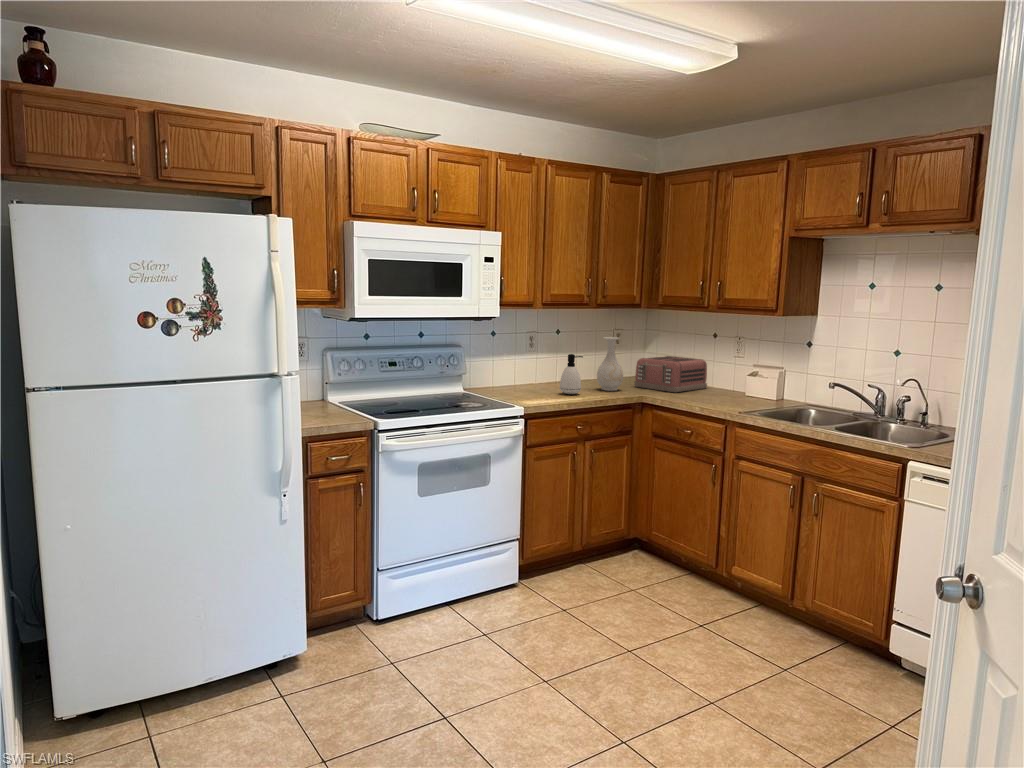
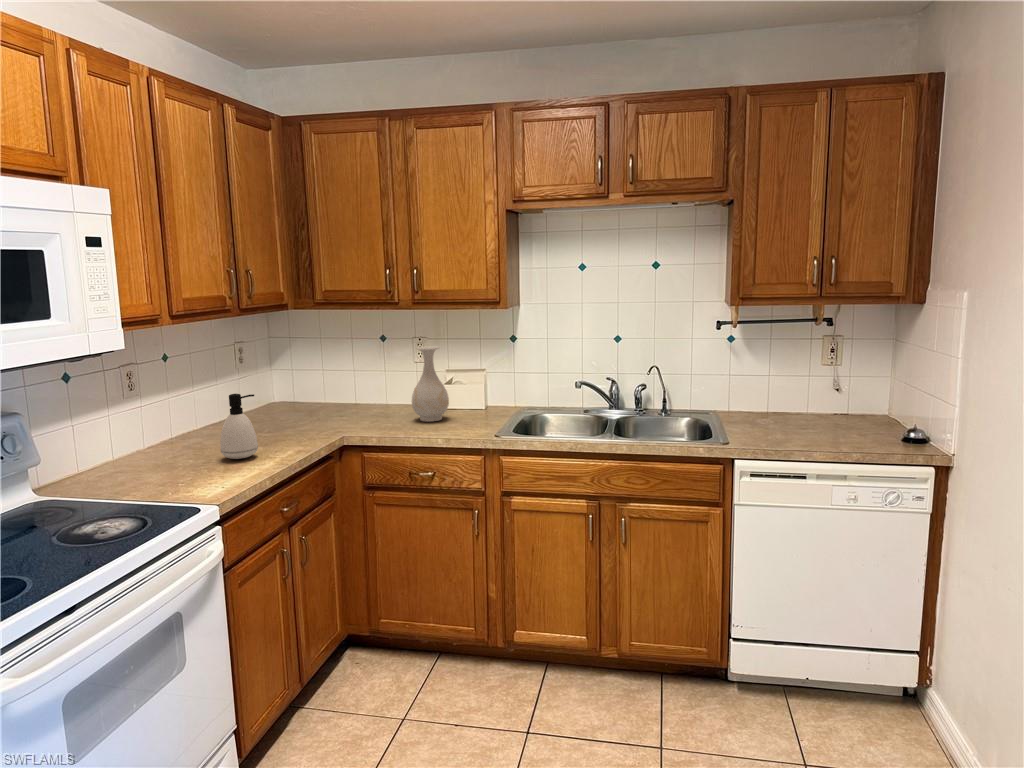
vase: present [597,337,623,391] -> present [412,346,449,422]
toaster: present [634,356,707,392] -> none [302,371,391,423]

